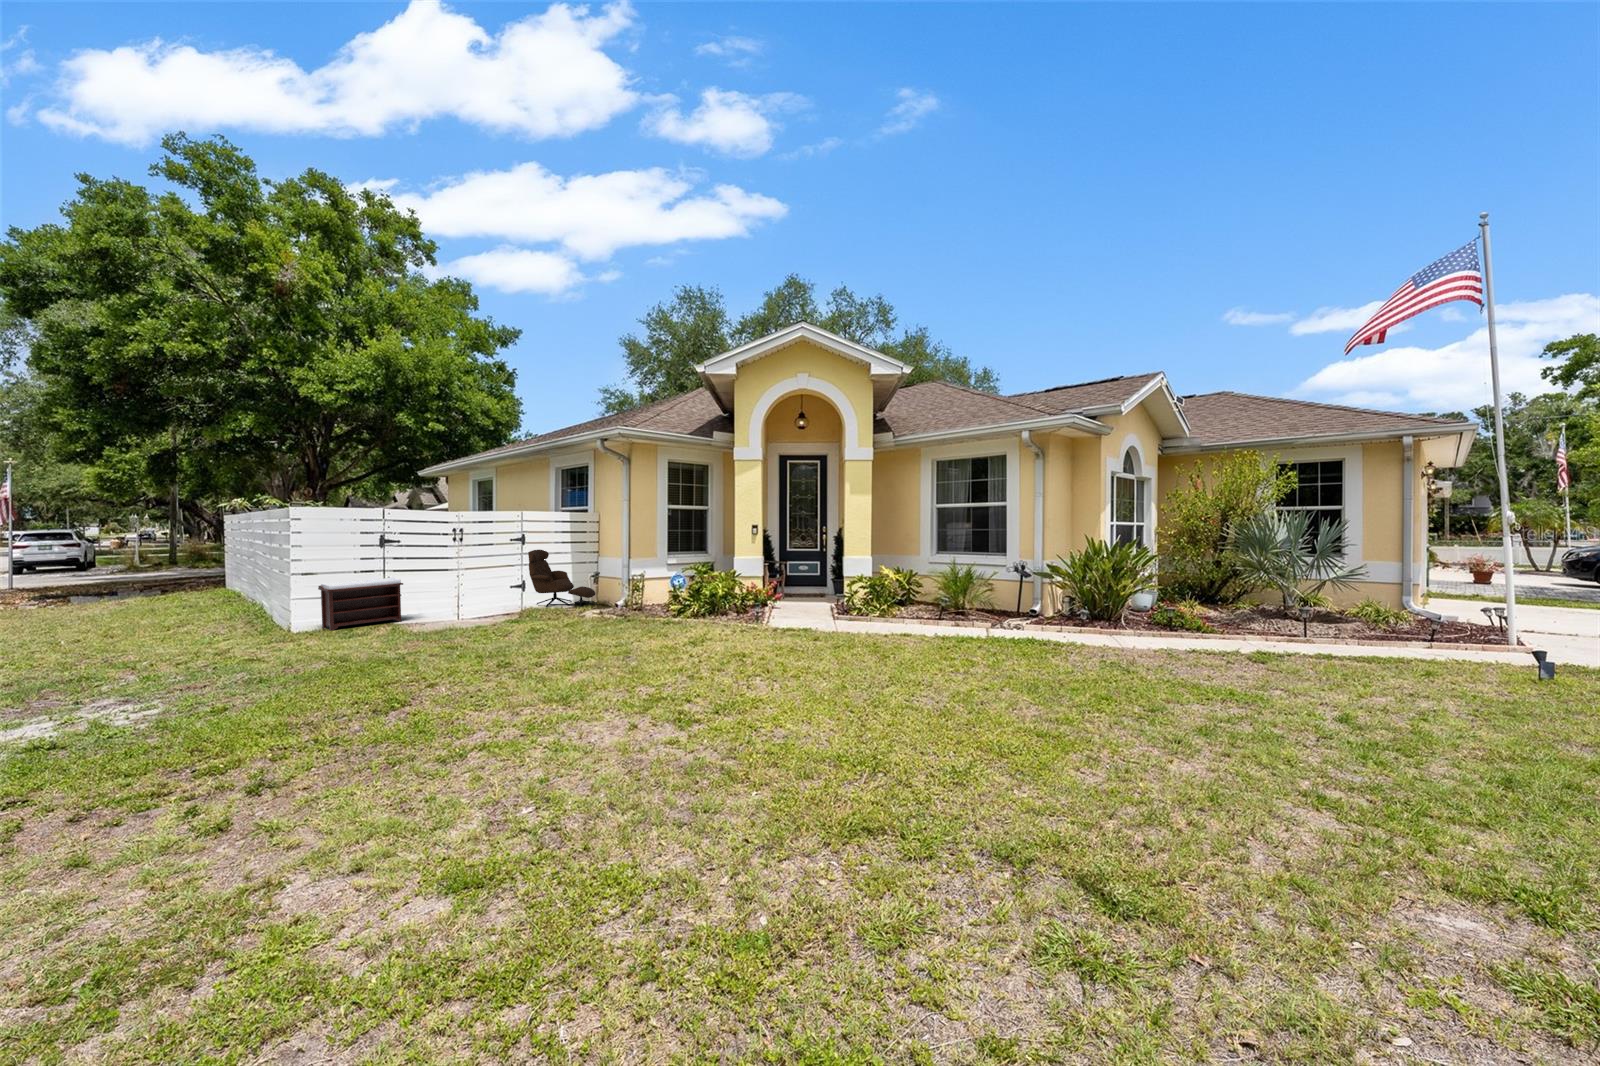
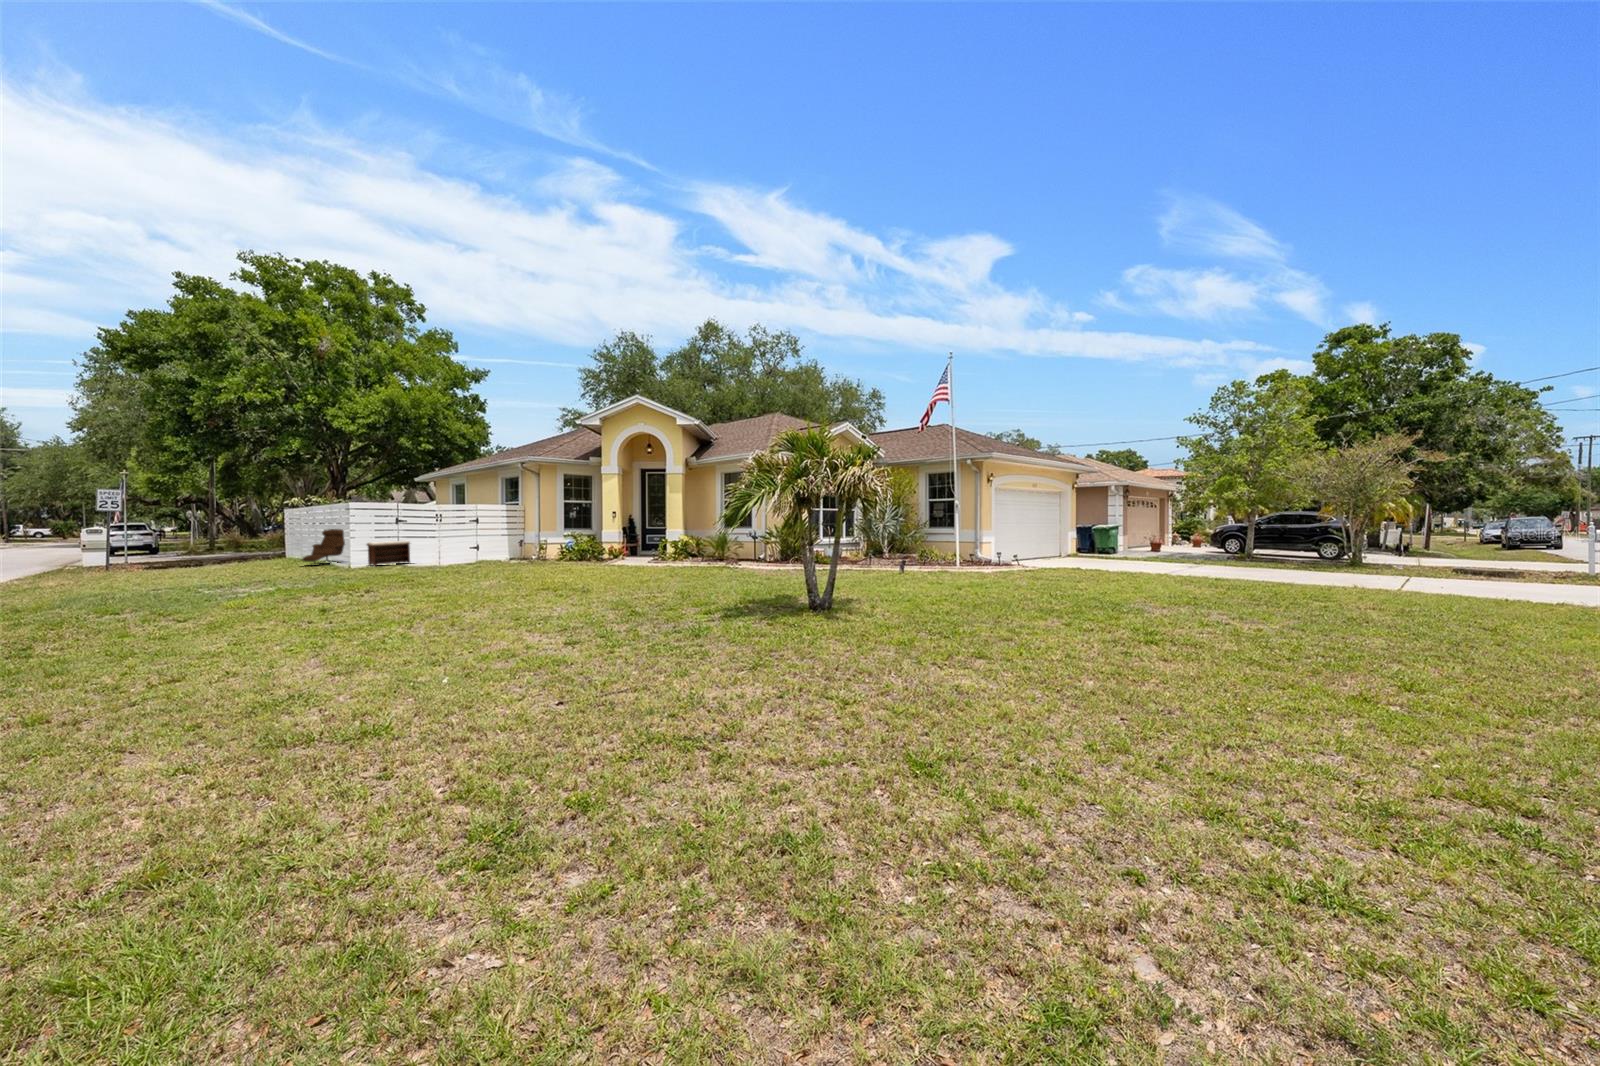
lounge chair: present [528,550,595,607] -> present [302,529,345,565]

